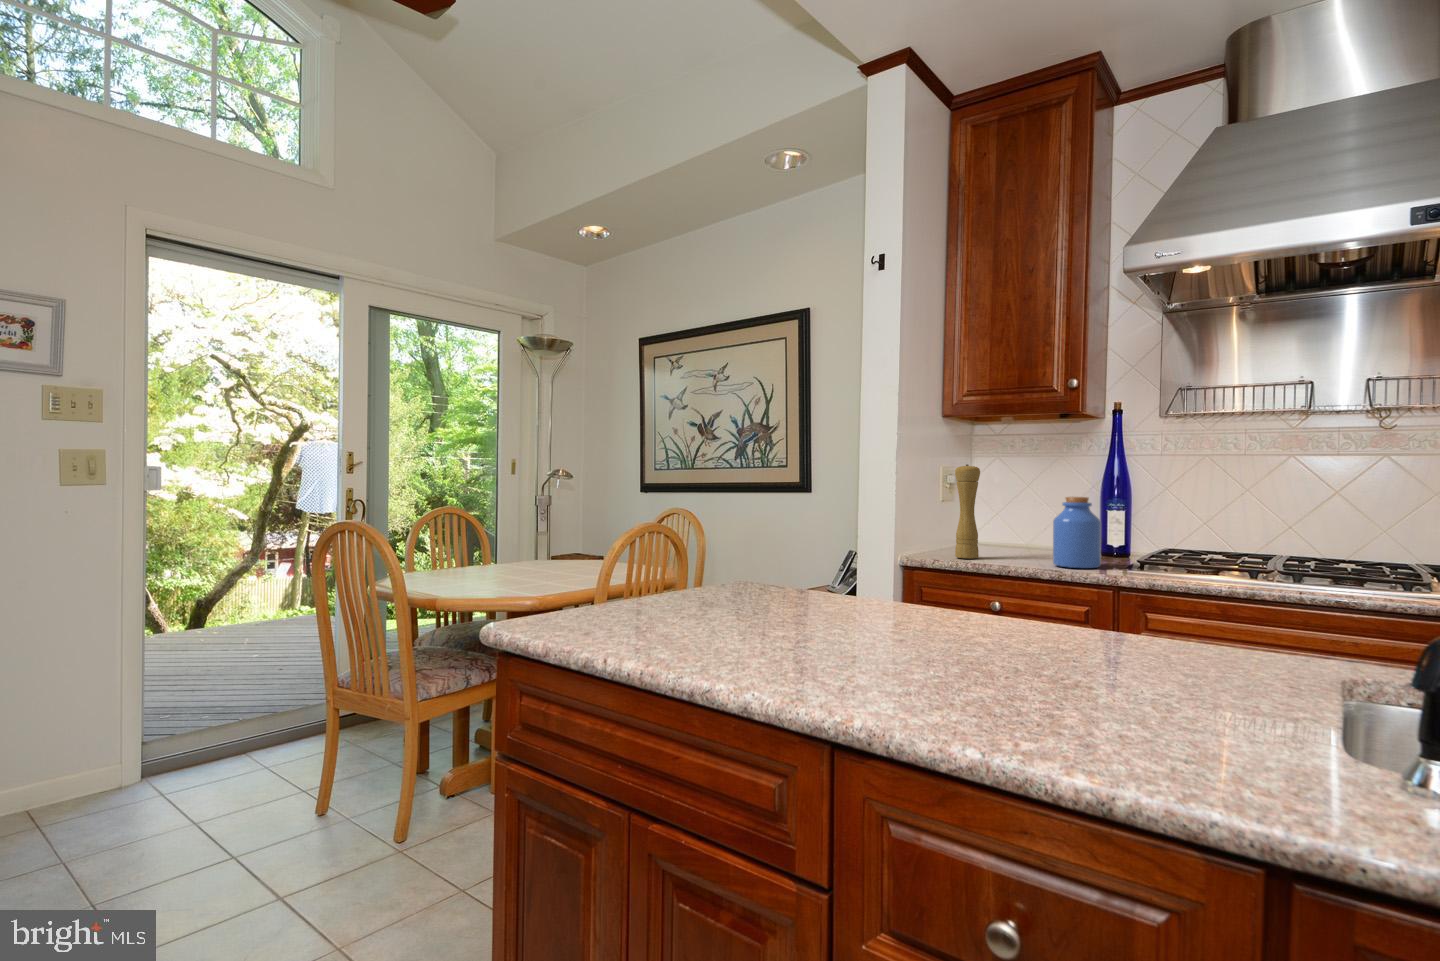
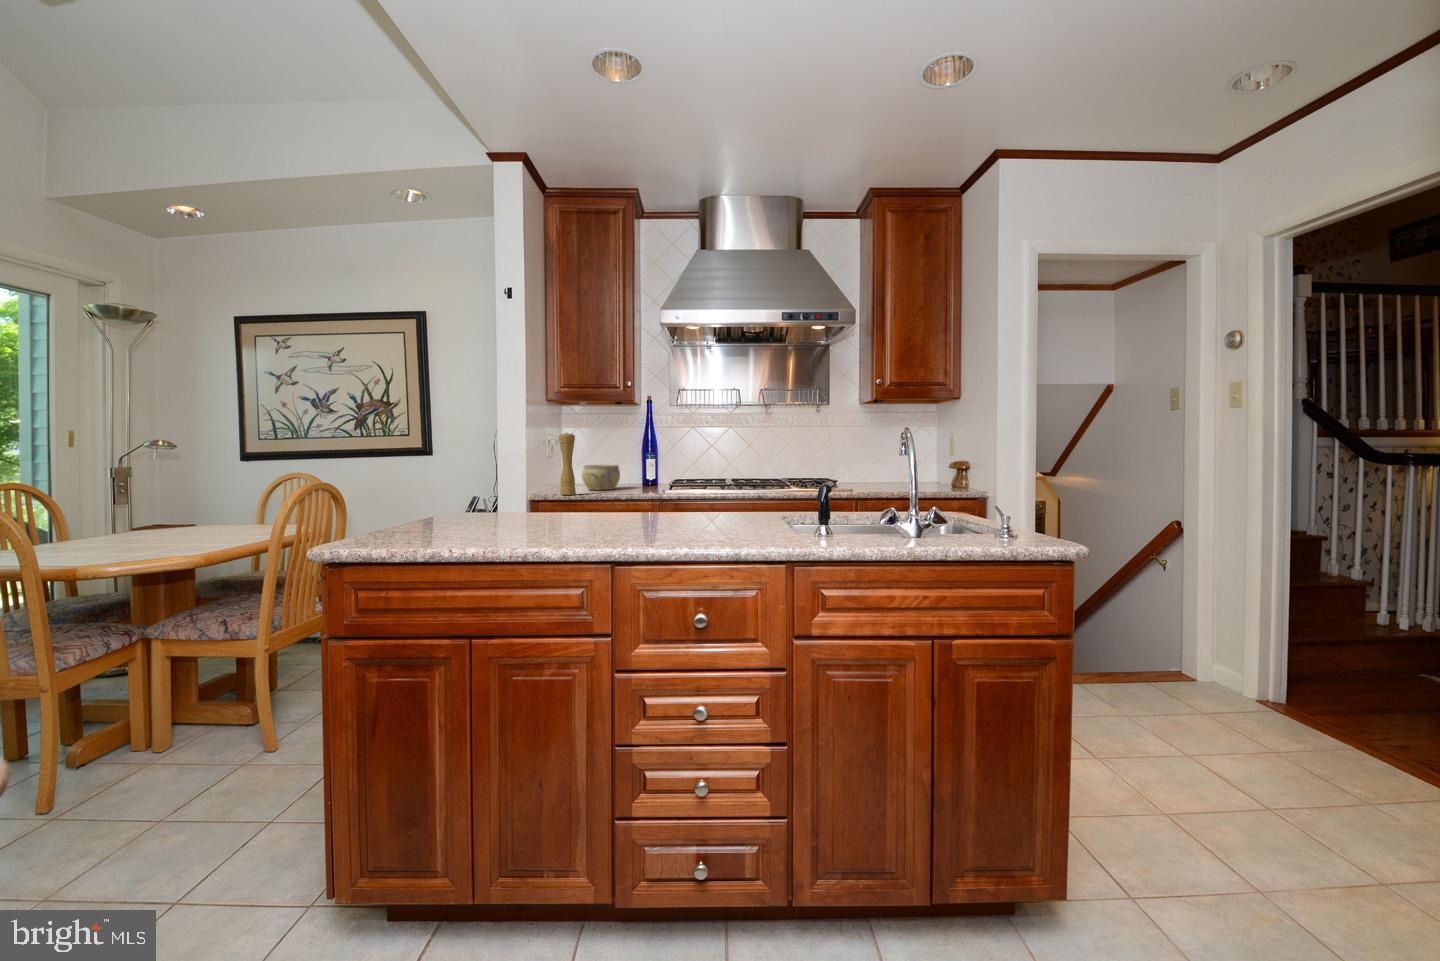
jar: present [1053,497,1101,568] -> none [622,452,649,495]
ceramic bowl: none [996,512,1059,553] -> present [582,465,620,490]

